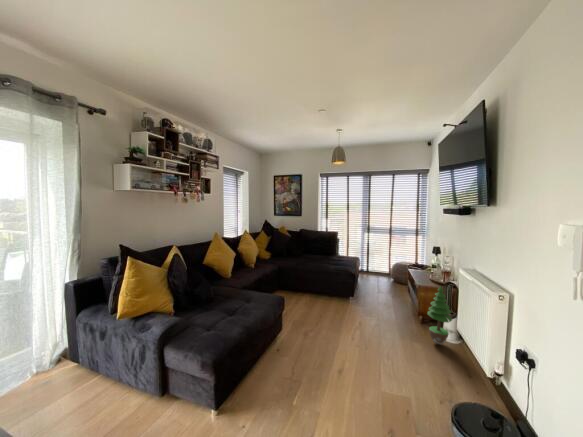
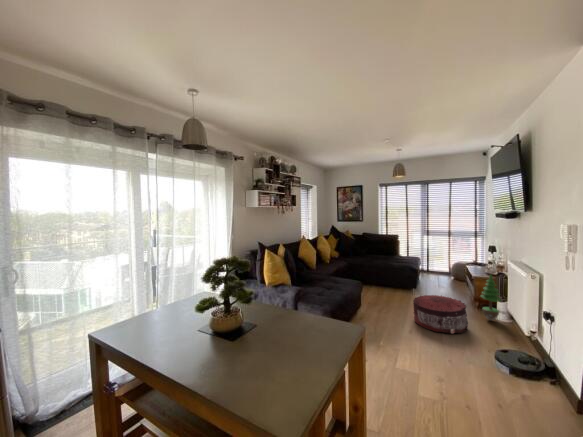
pouf: none [346,313,415,376] -> present [413,295,468,334]

